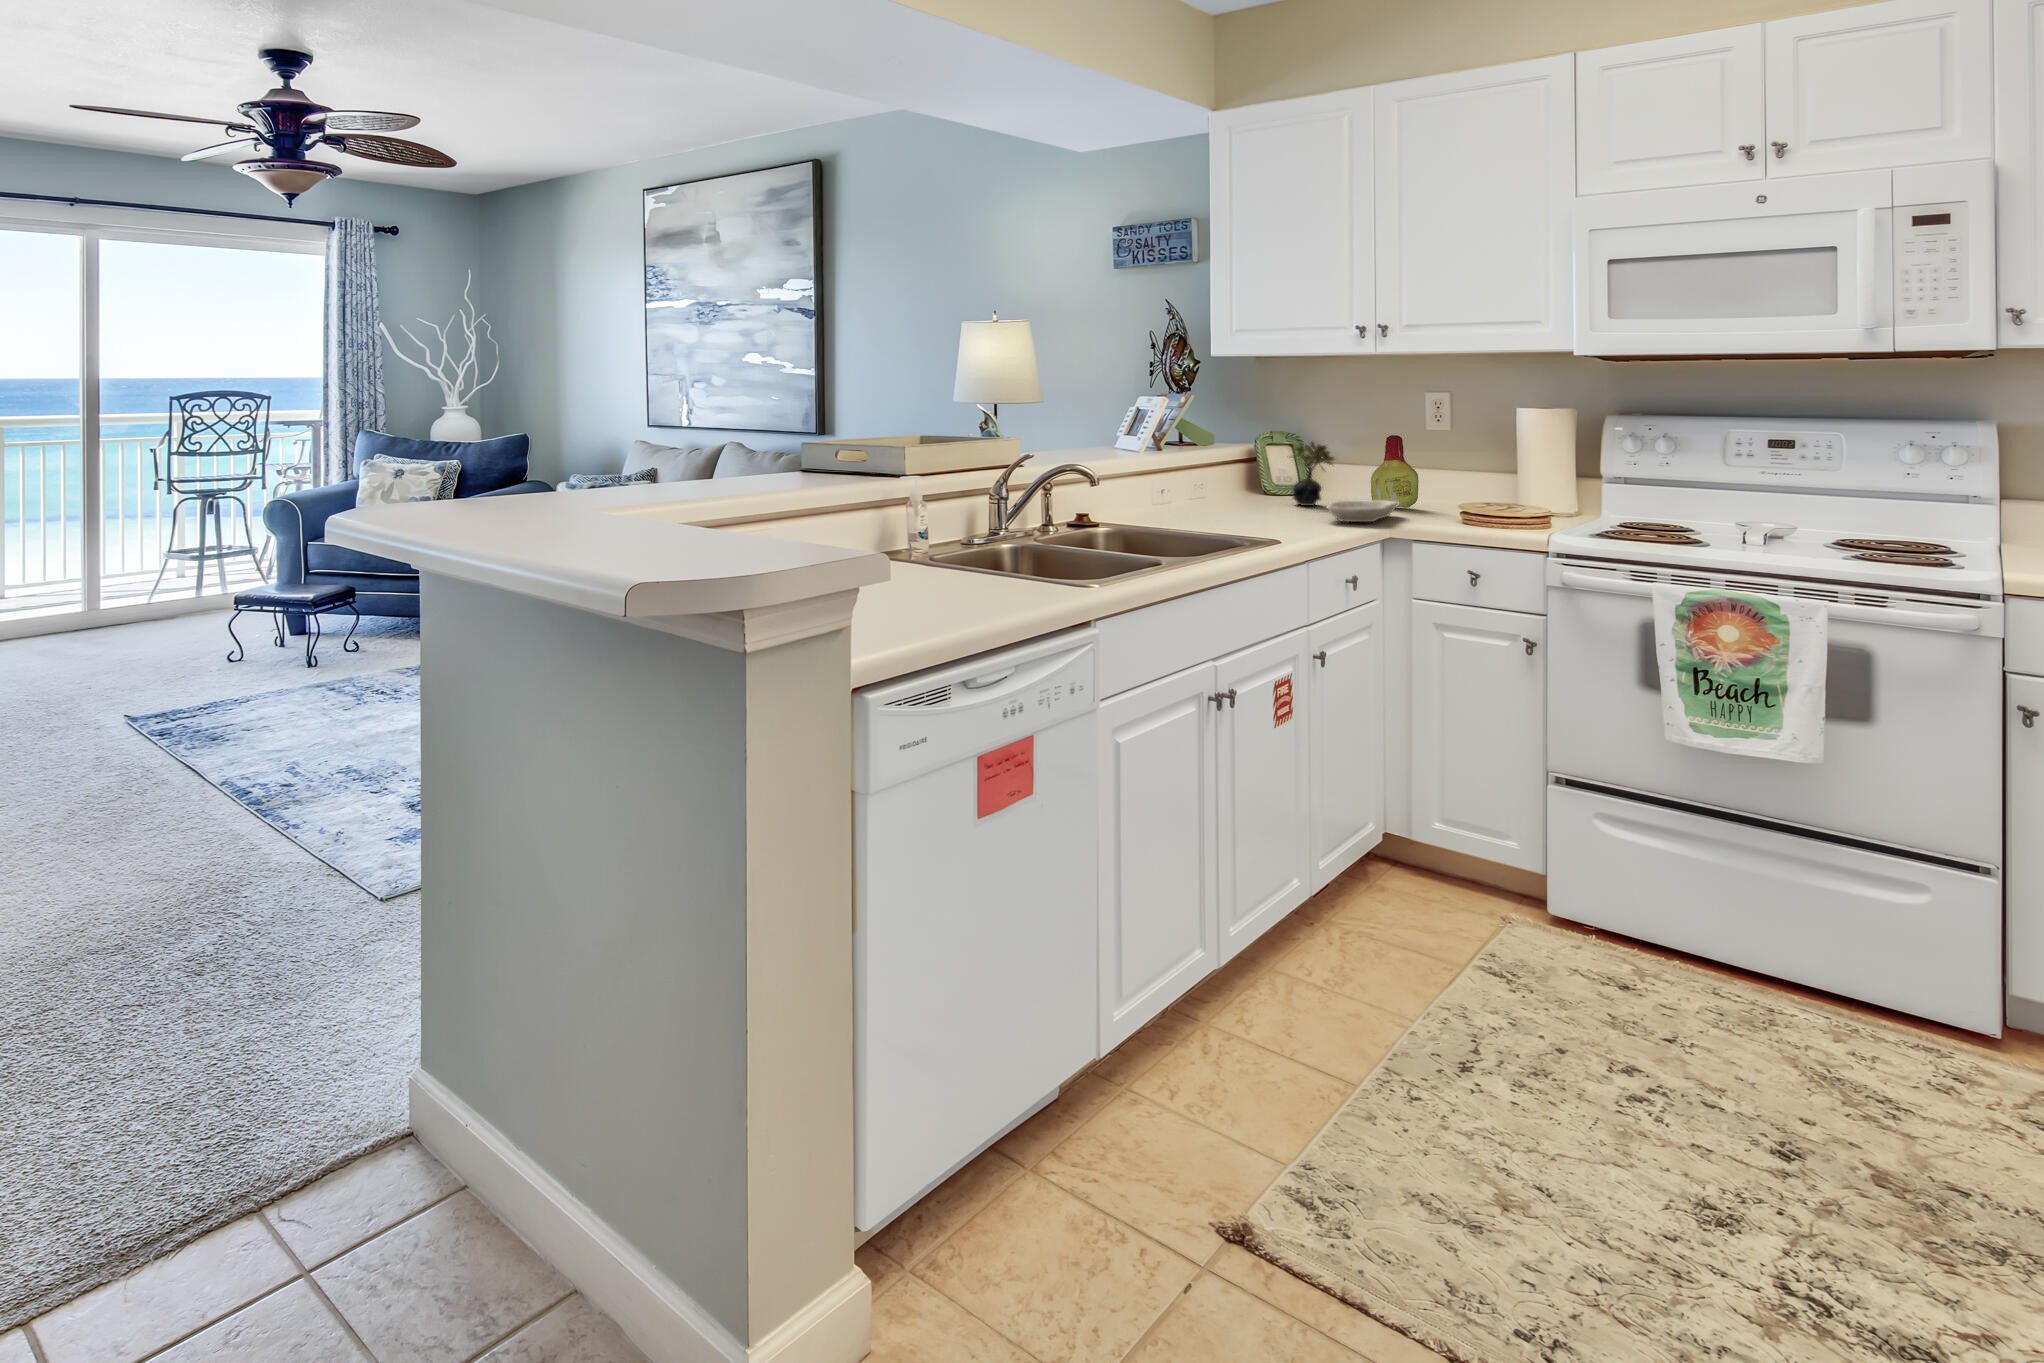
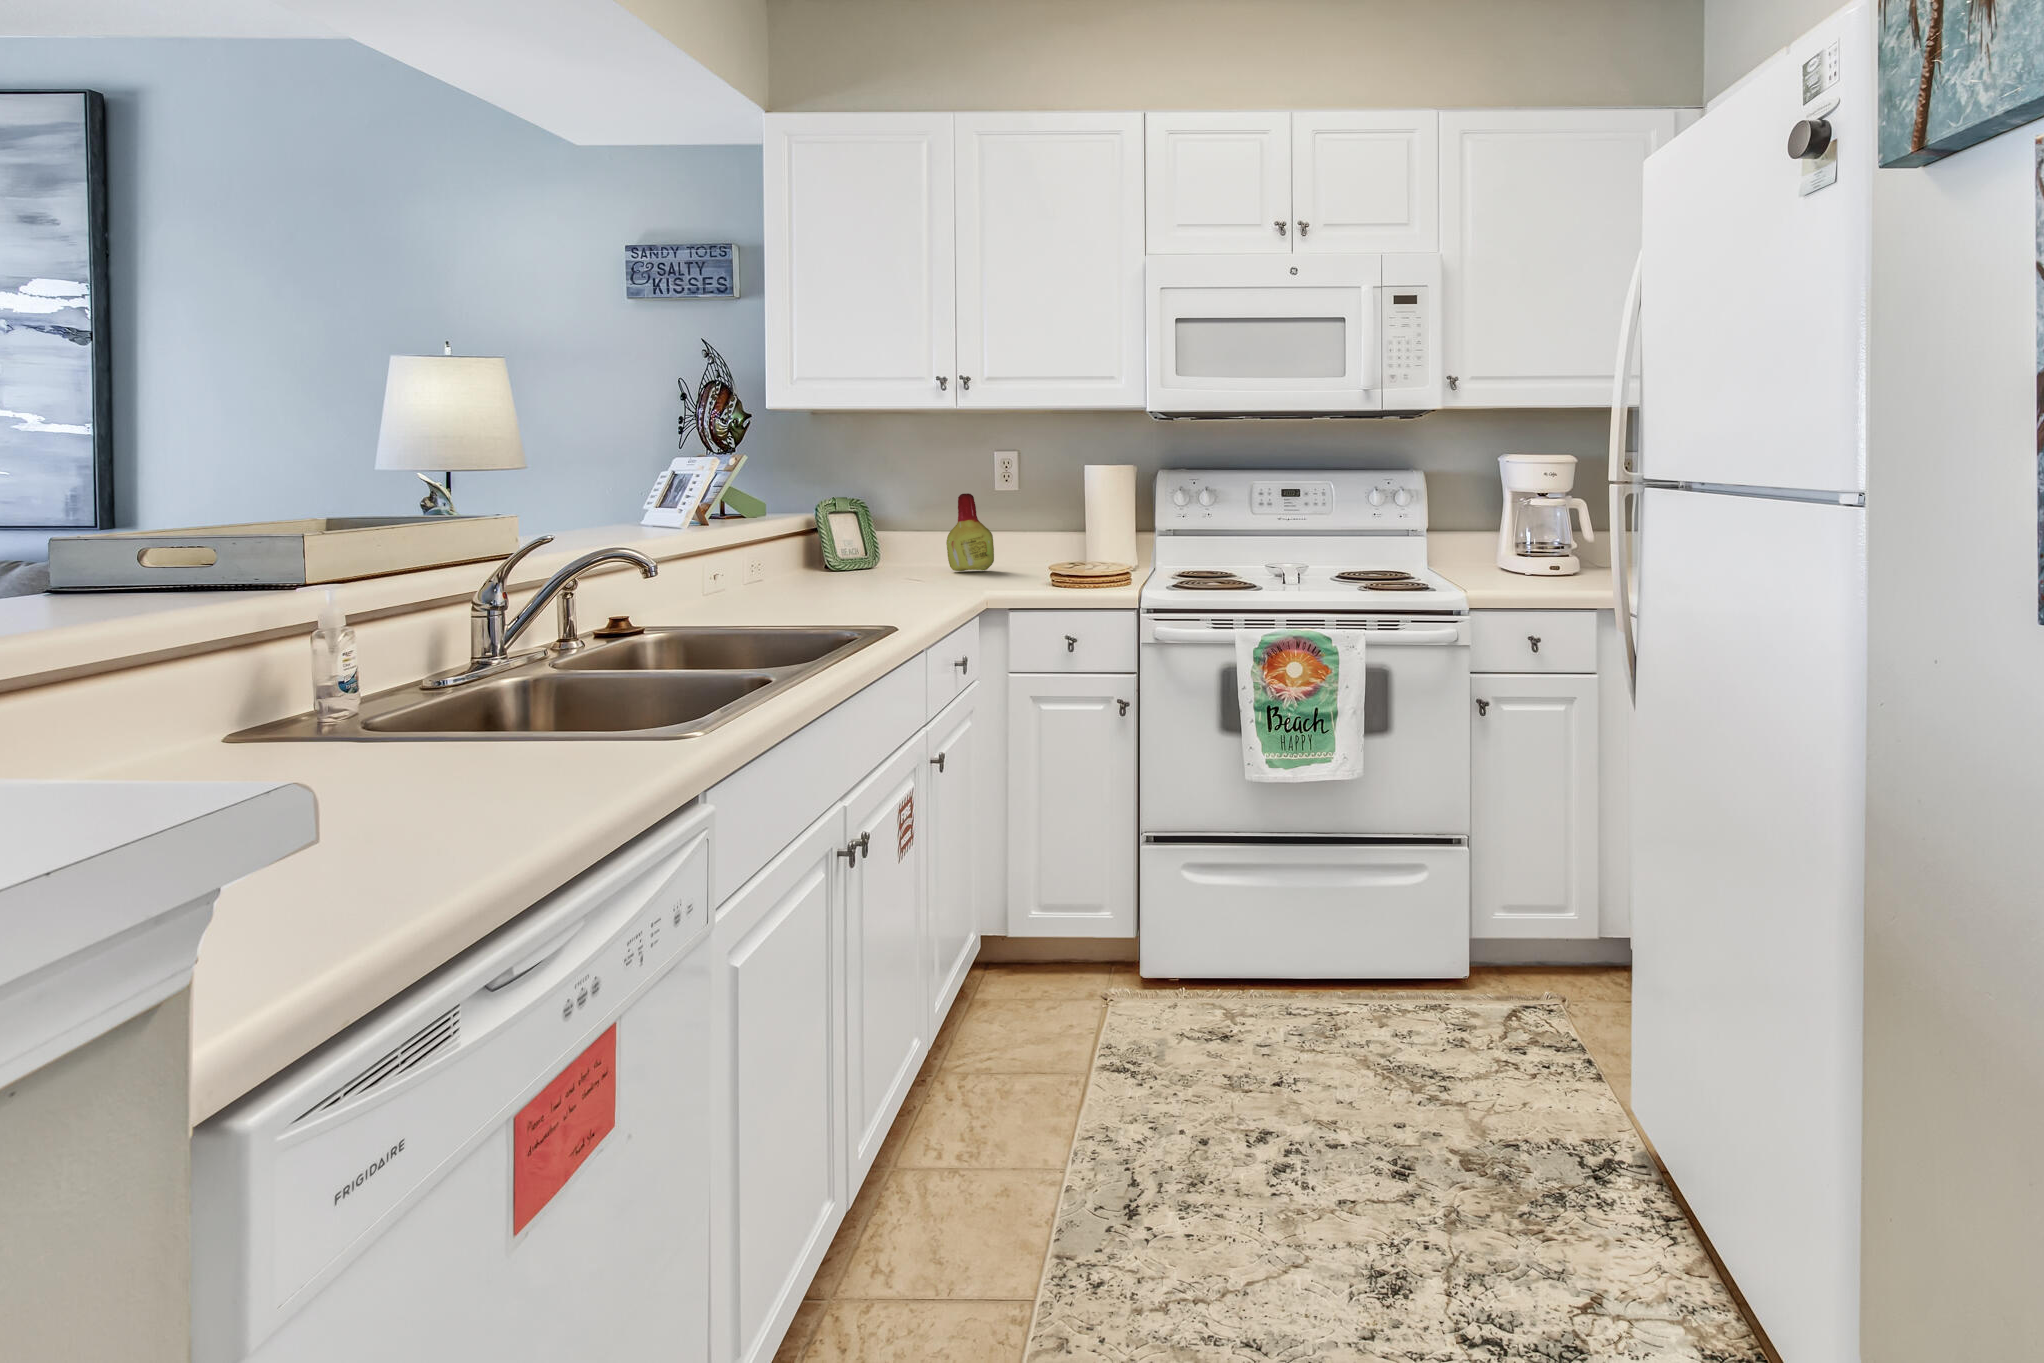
succulent plant: present [1291,442,1334,506] -> none [857,504,909,577]
tray: present [1327,501,1399,522] -> none [910,566,981,594]

